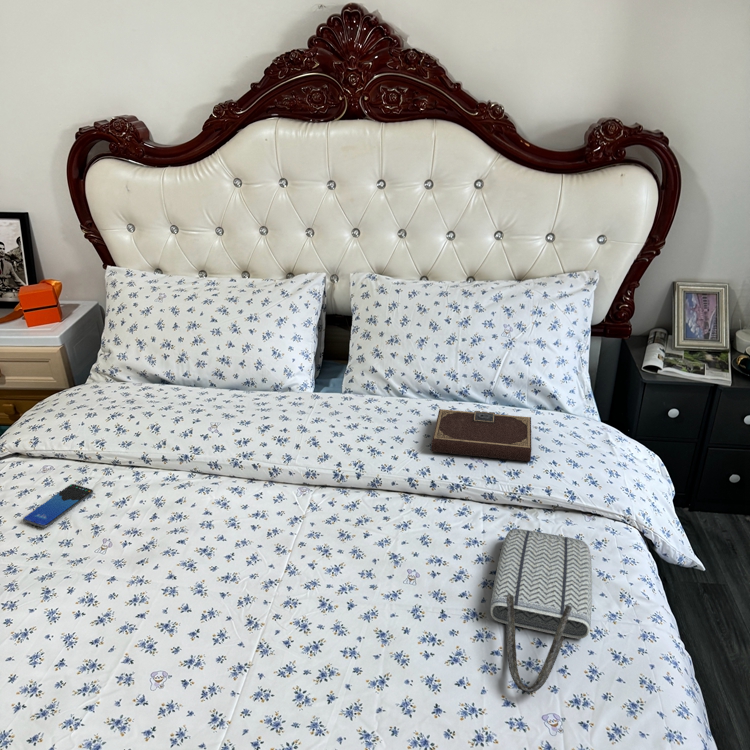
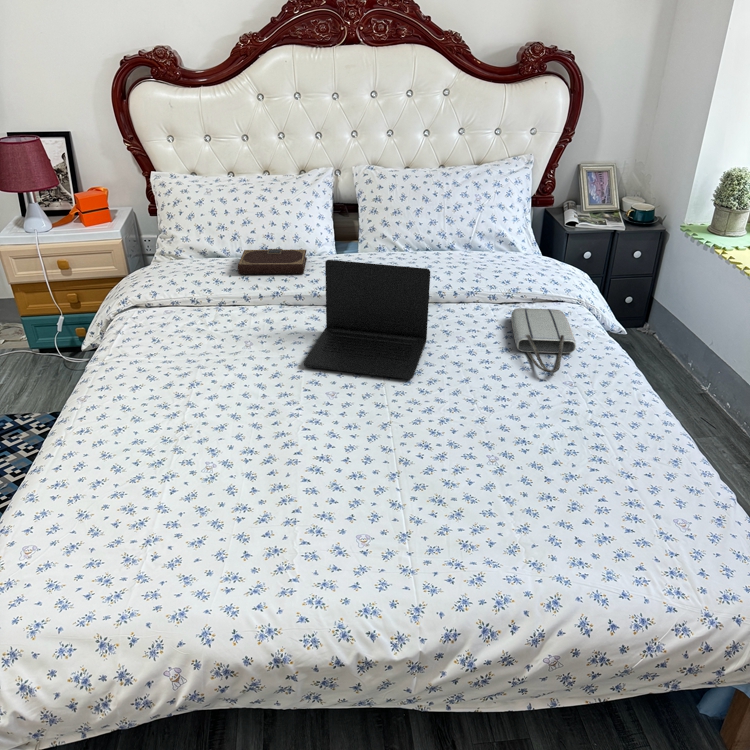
notebook: present [431,409,531,461] -> present [238,249,307,274]
laptop: none [149,437,357,662] -> present [304,260,430,379]
smartphone: present [23,484,93,528] -> none [181,318,219,341]

